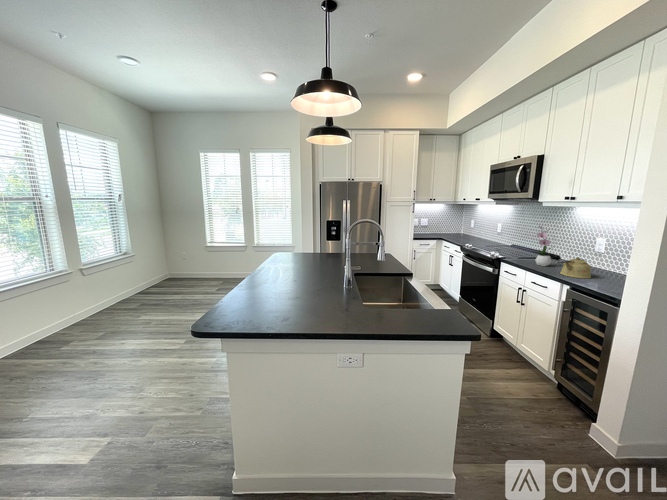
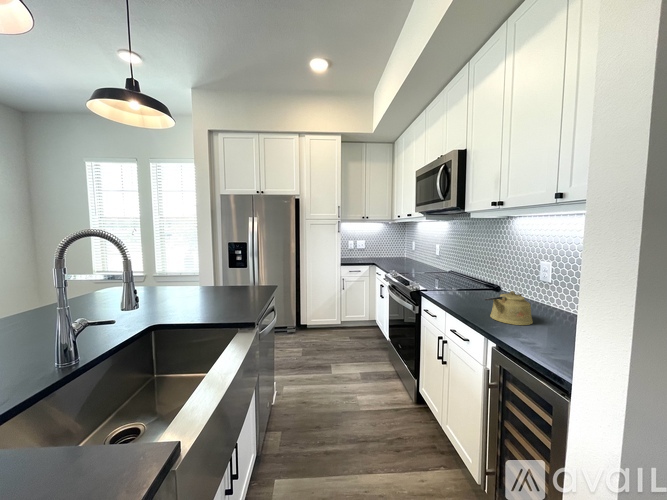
flower arrangement: present [535,226,551,266] -> none [460,245,487,303]

